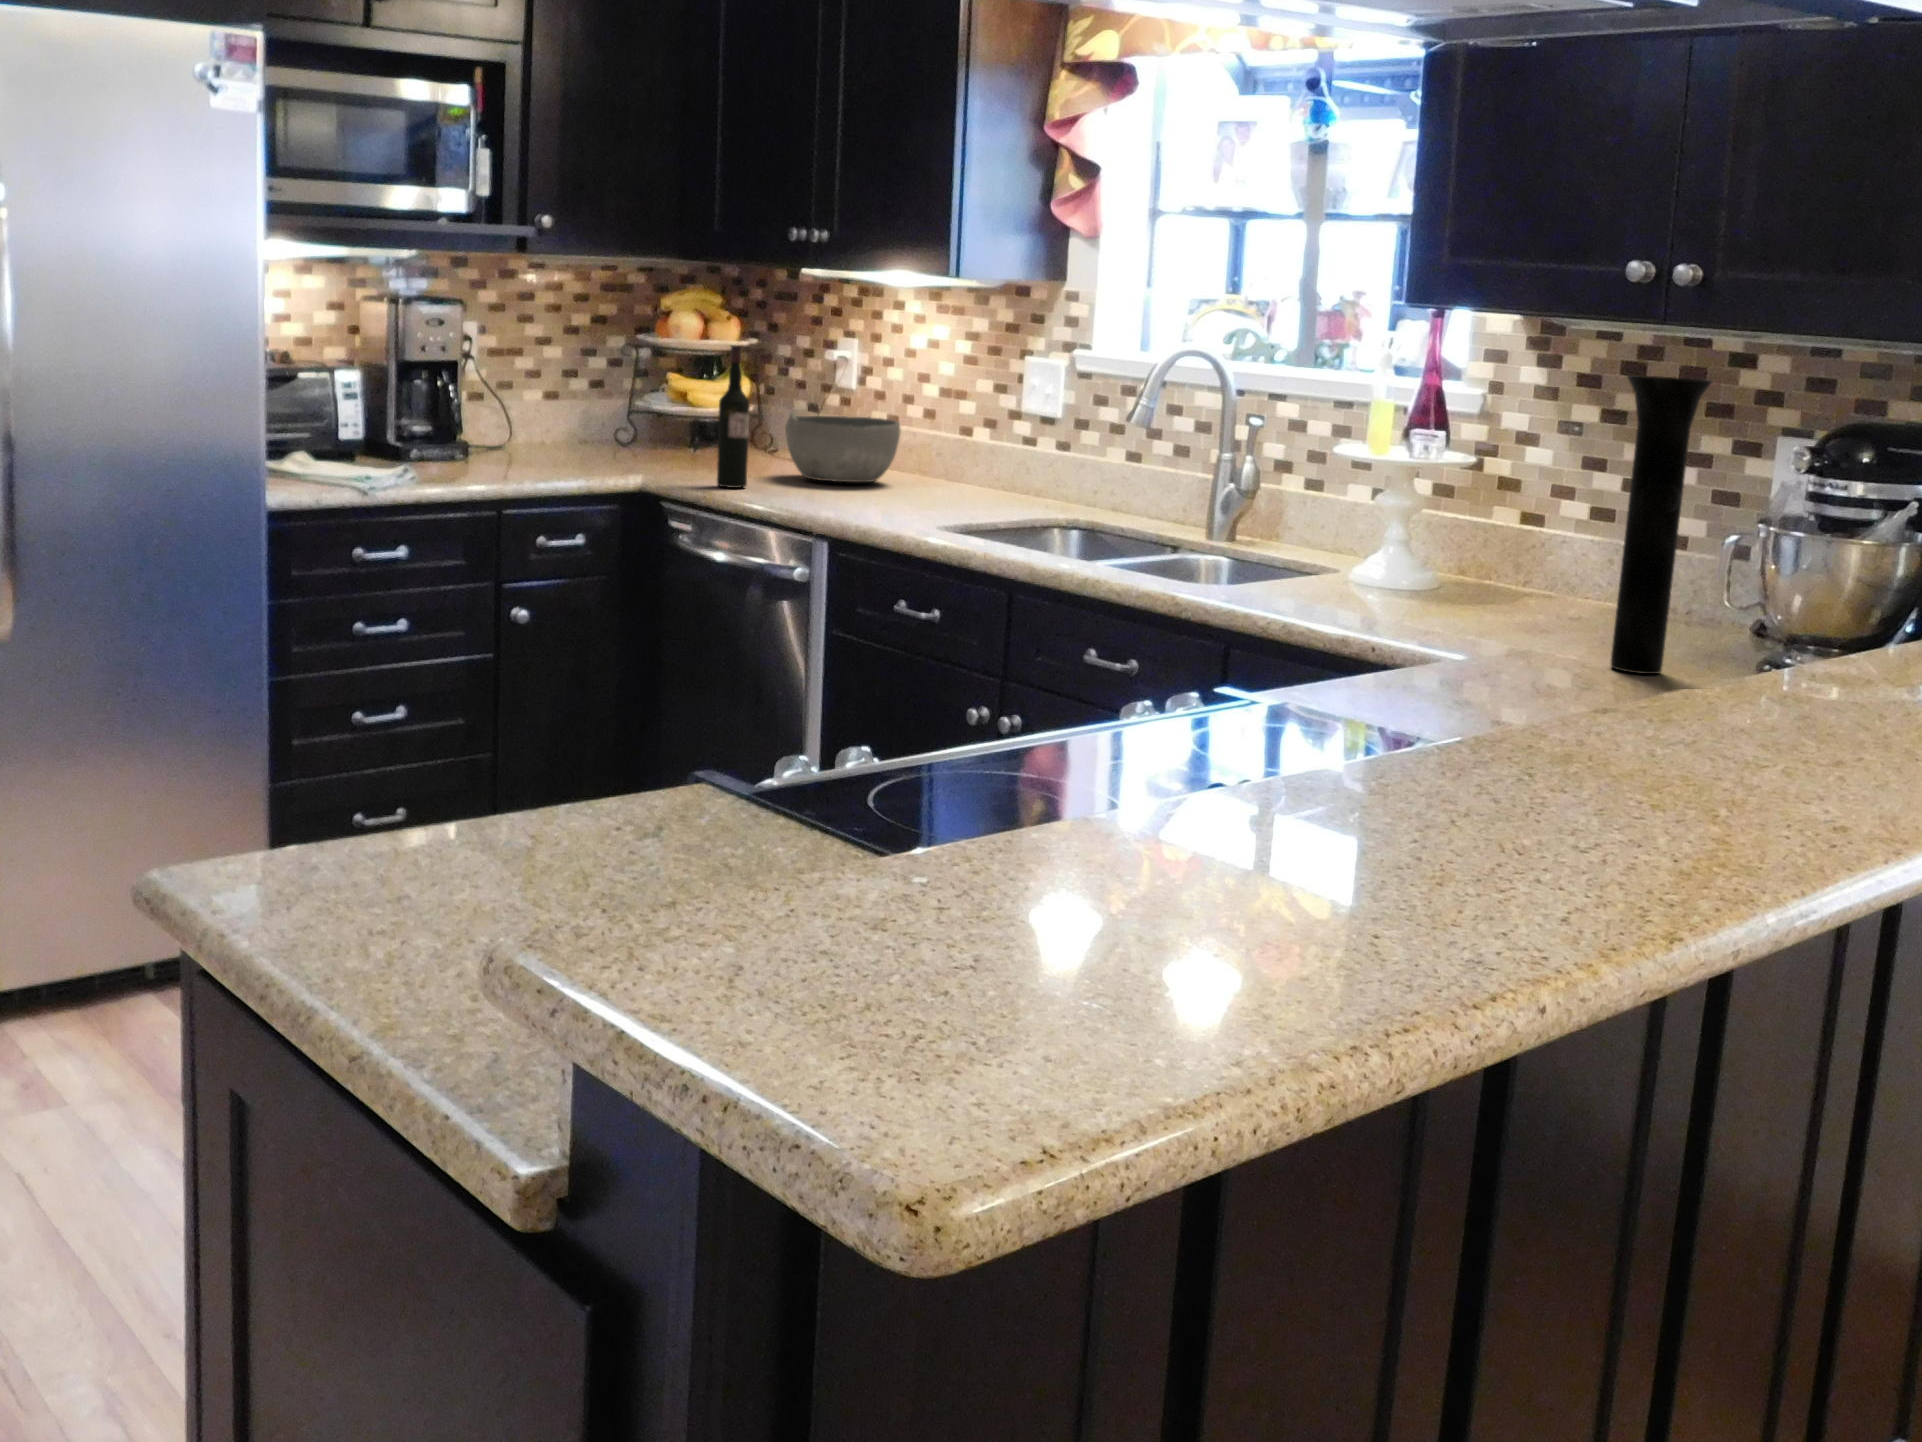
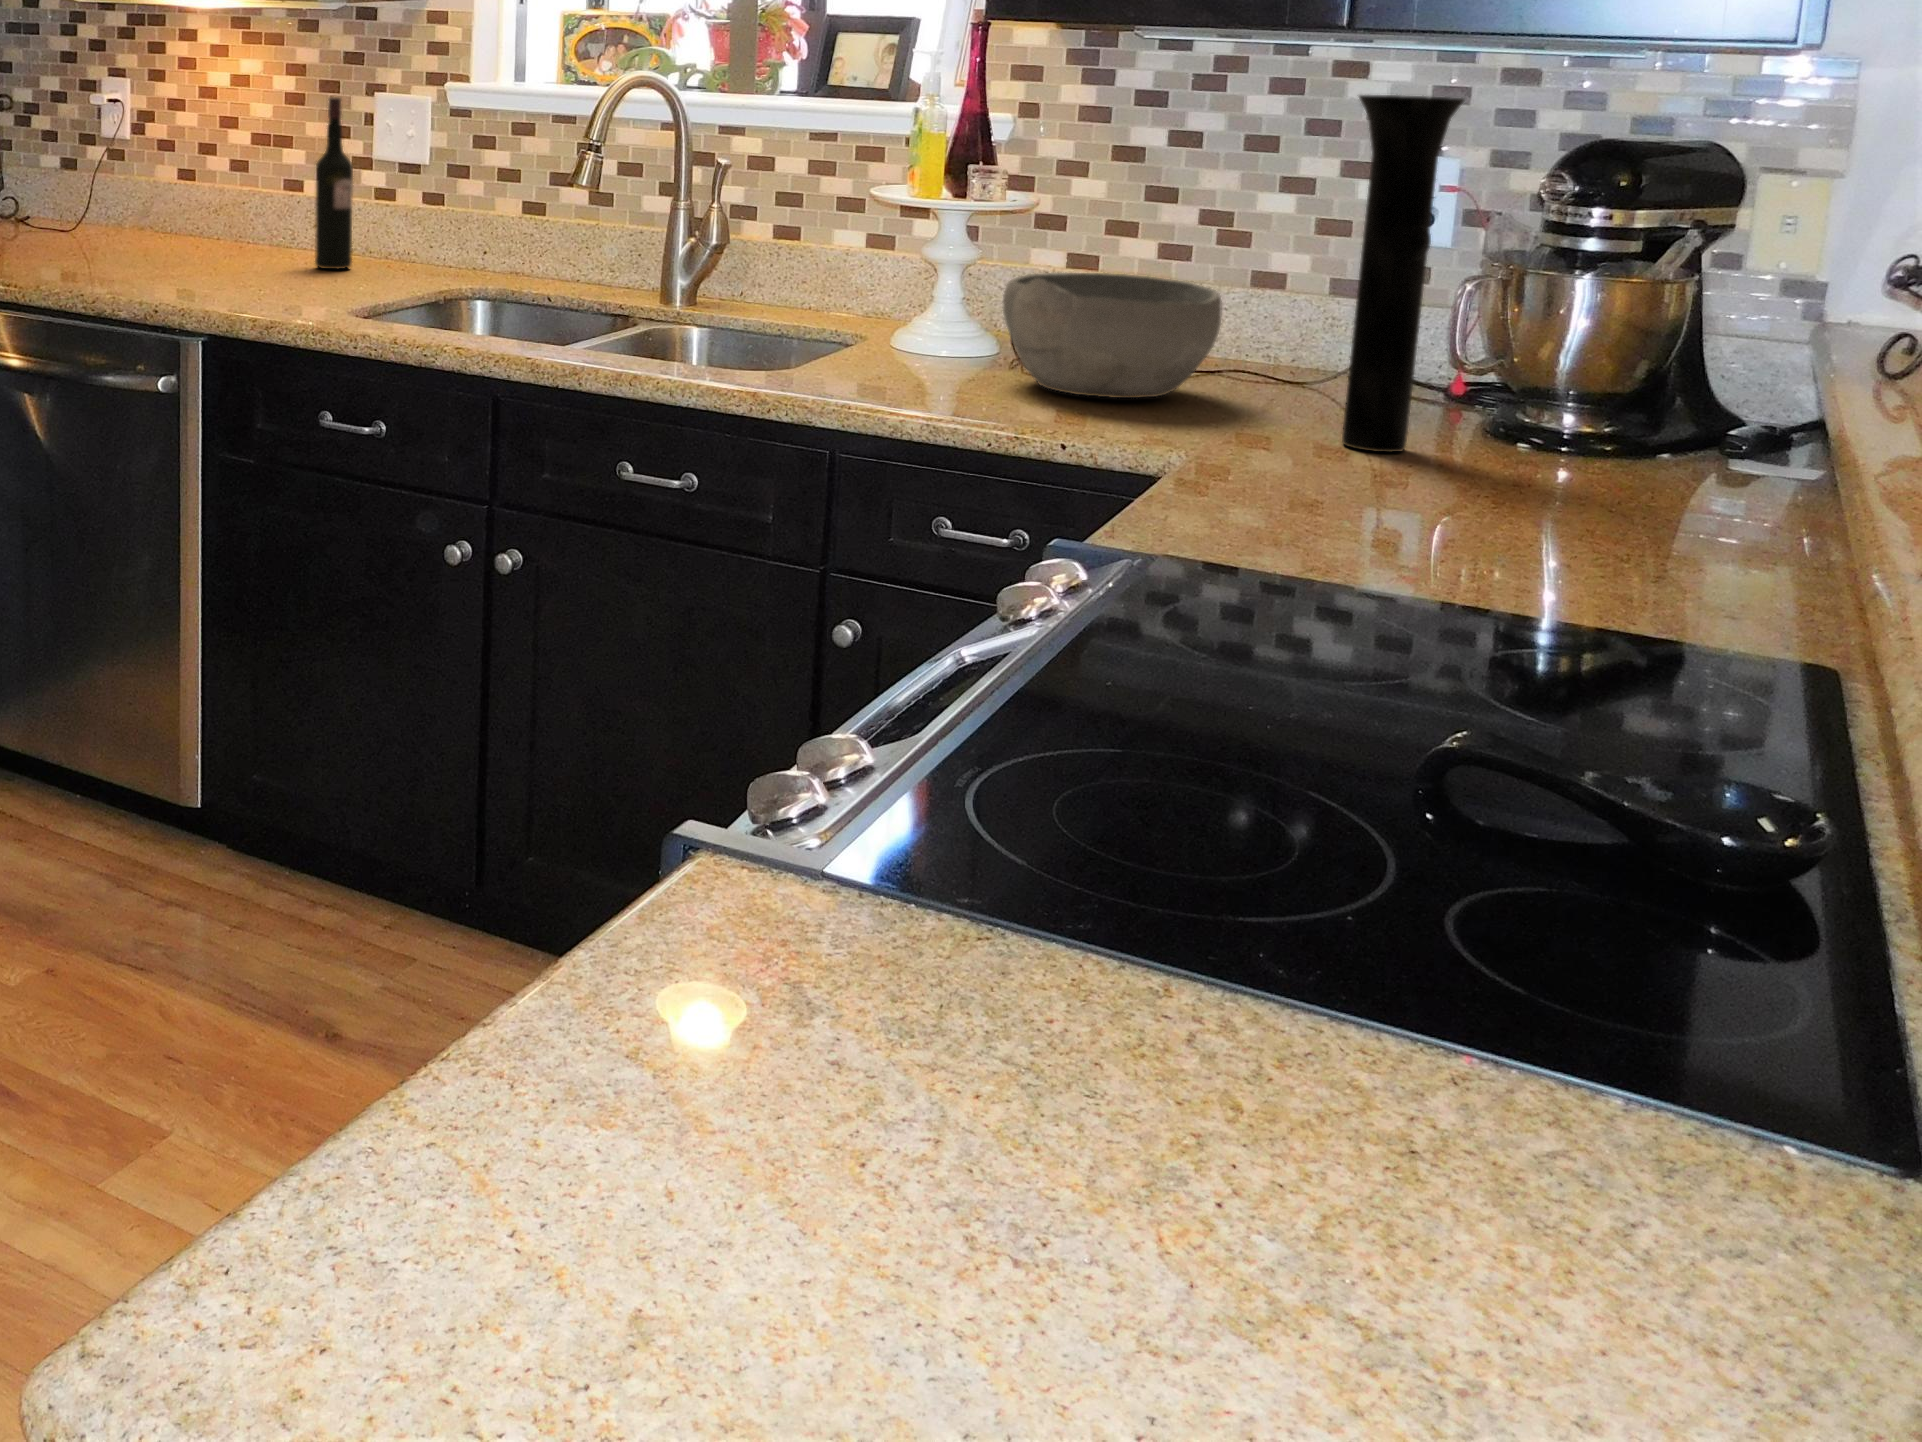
wine bottle: present [717,345,750,488] -> present [315,97,353,269]
bowl: present [785,413,901,482] -> present [1003,273,1222,398]

